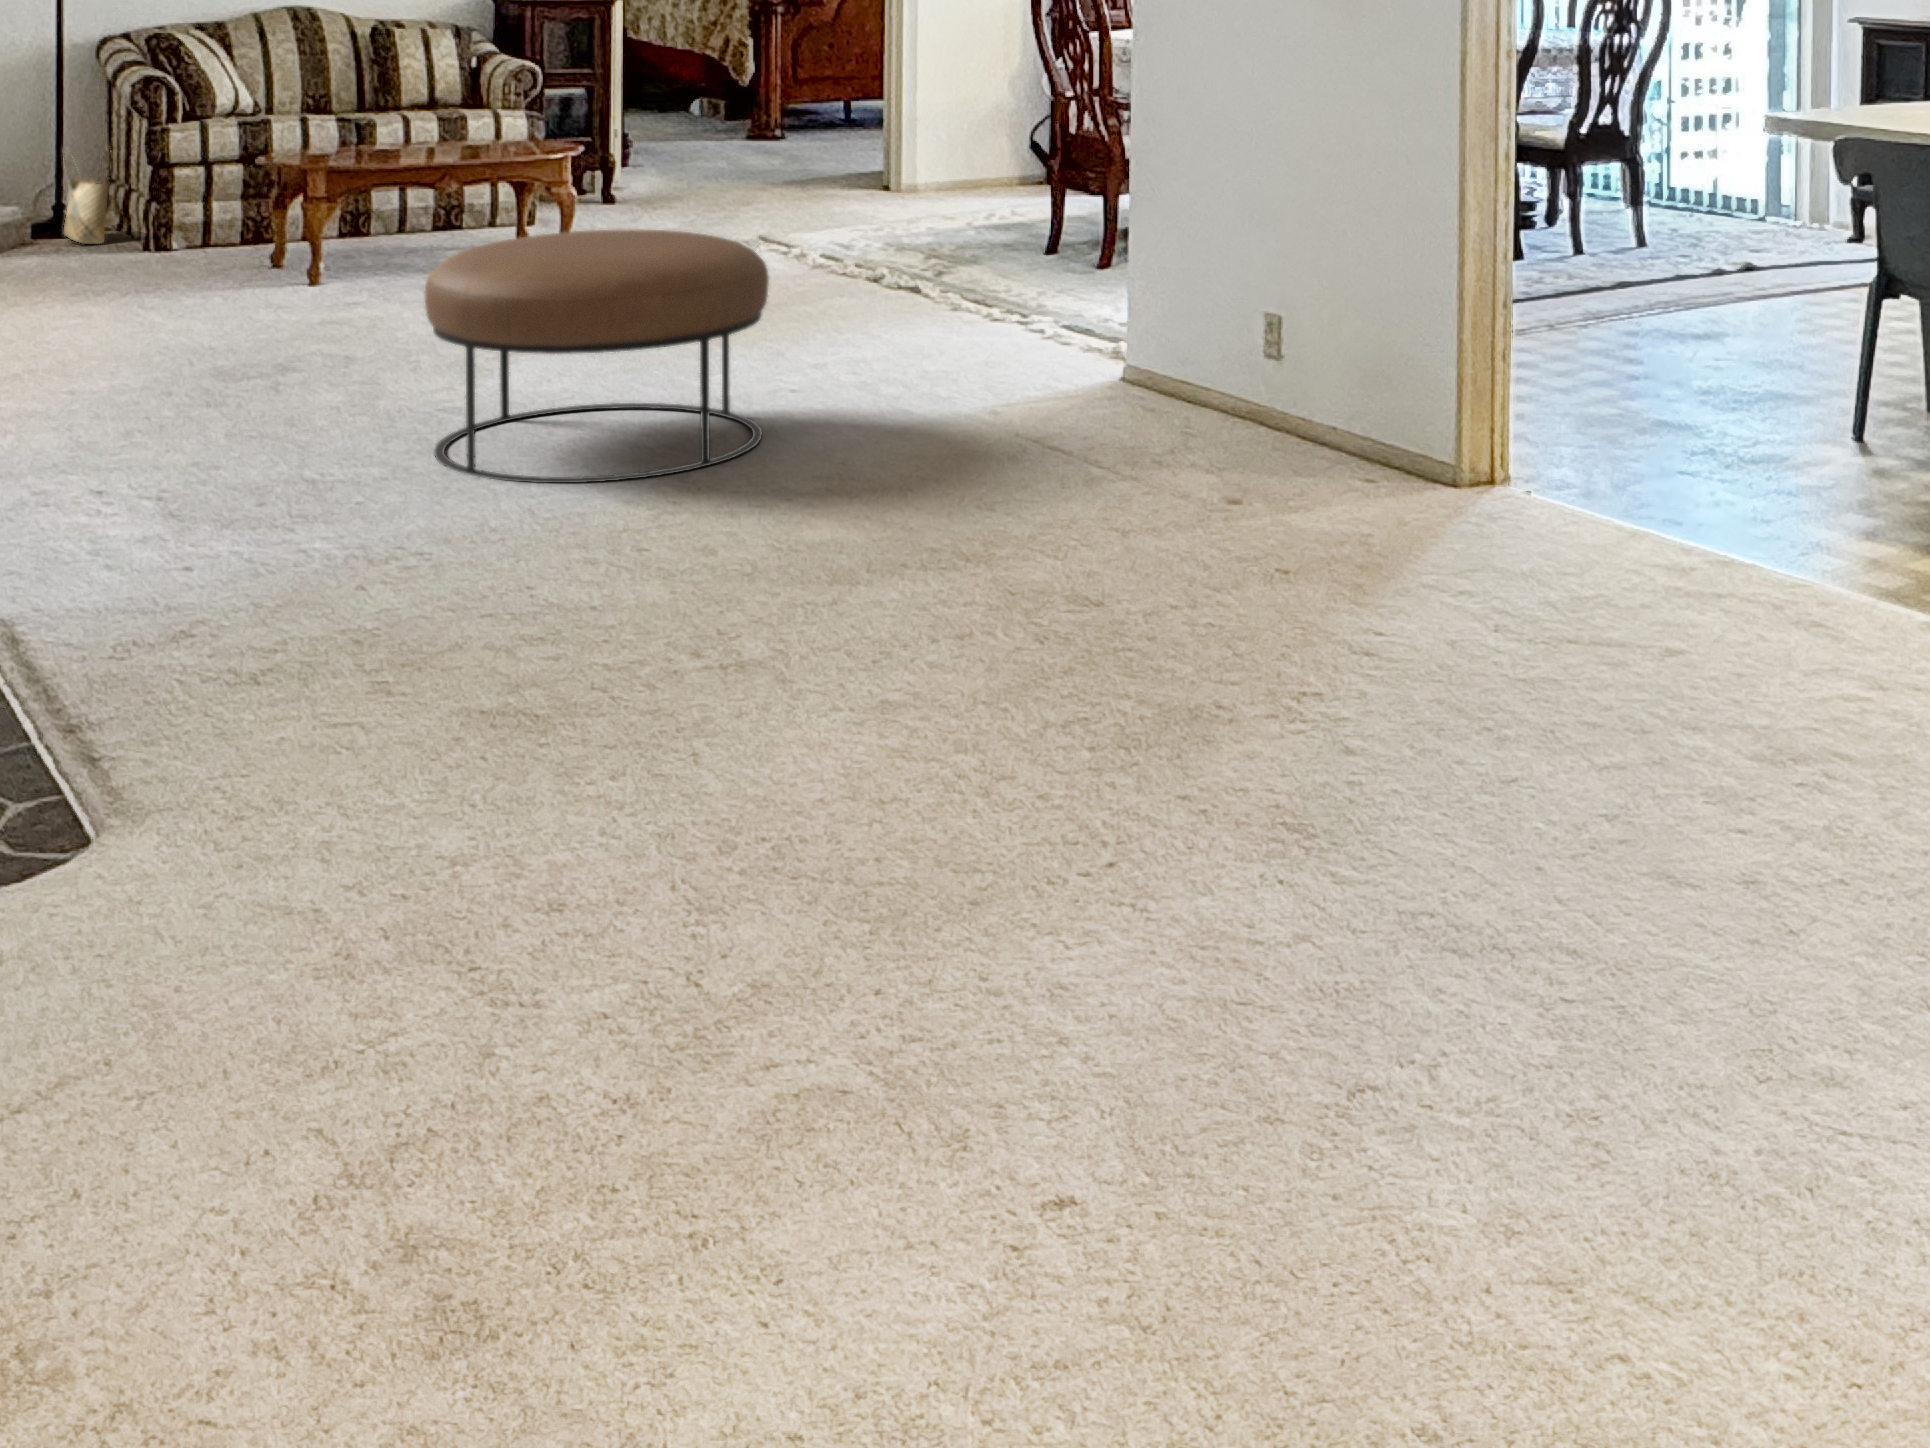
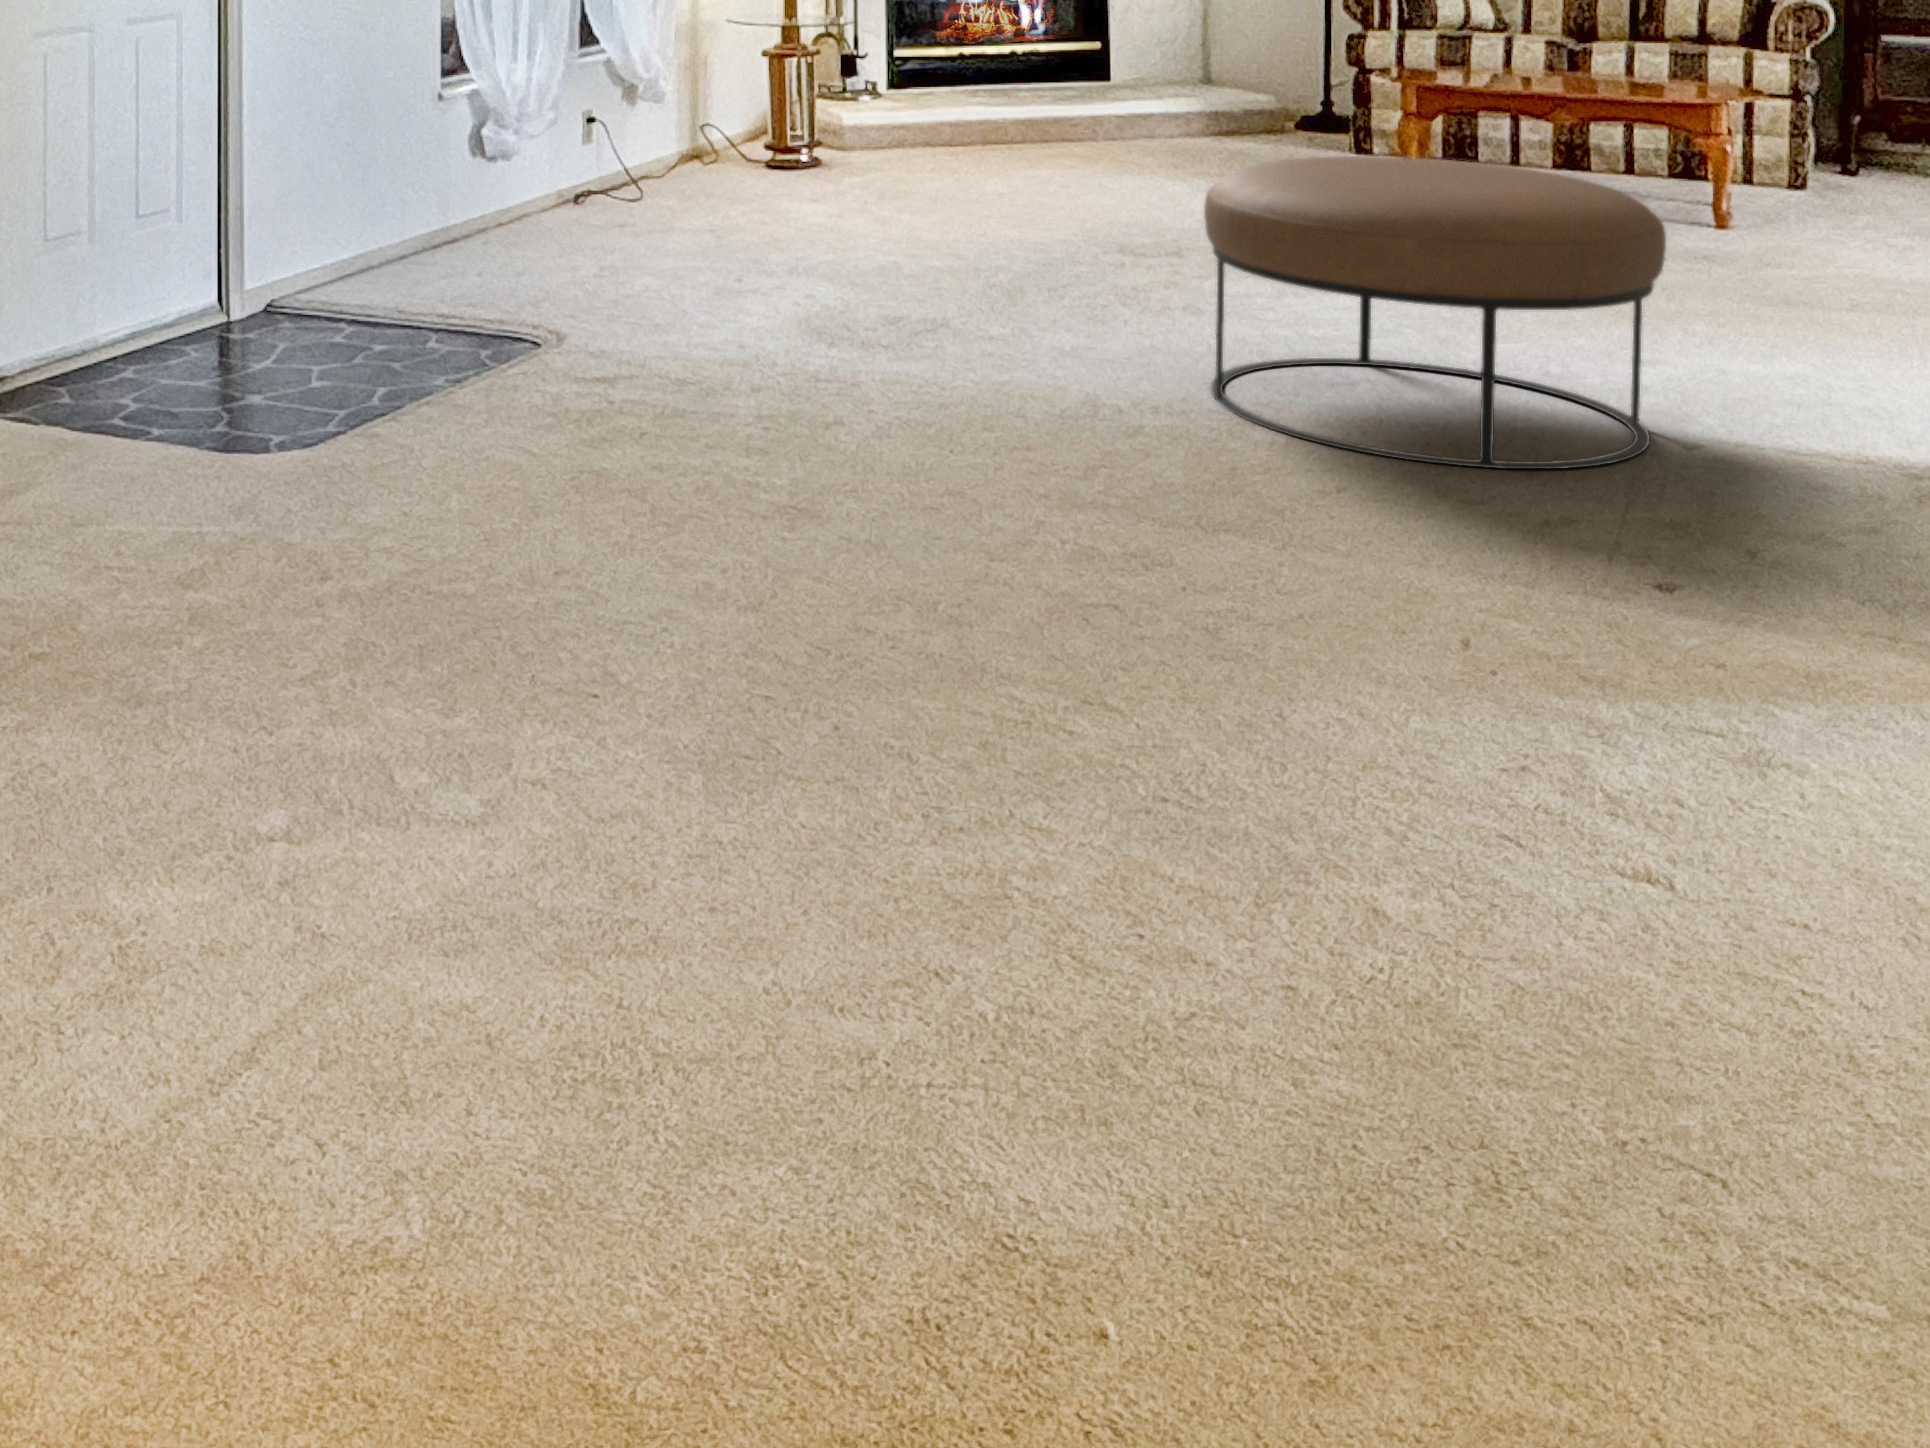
woven basket: present [64,158,109,244] -> none [1296,45,1341,141]

